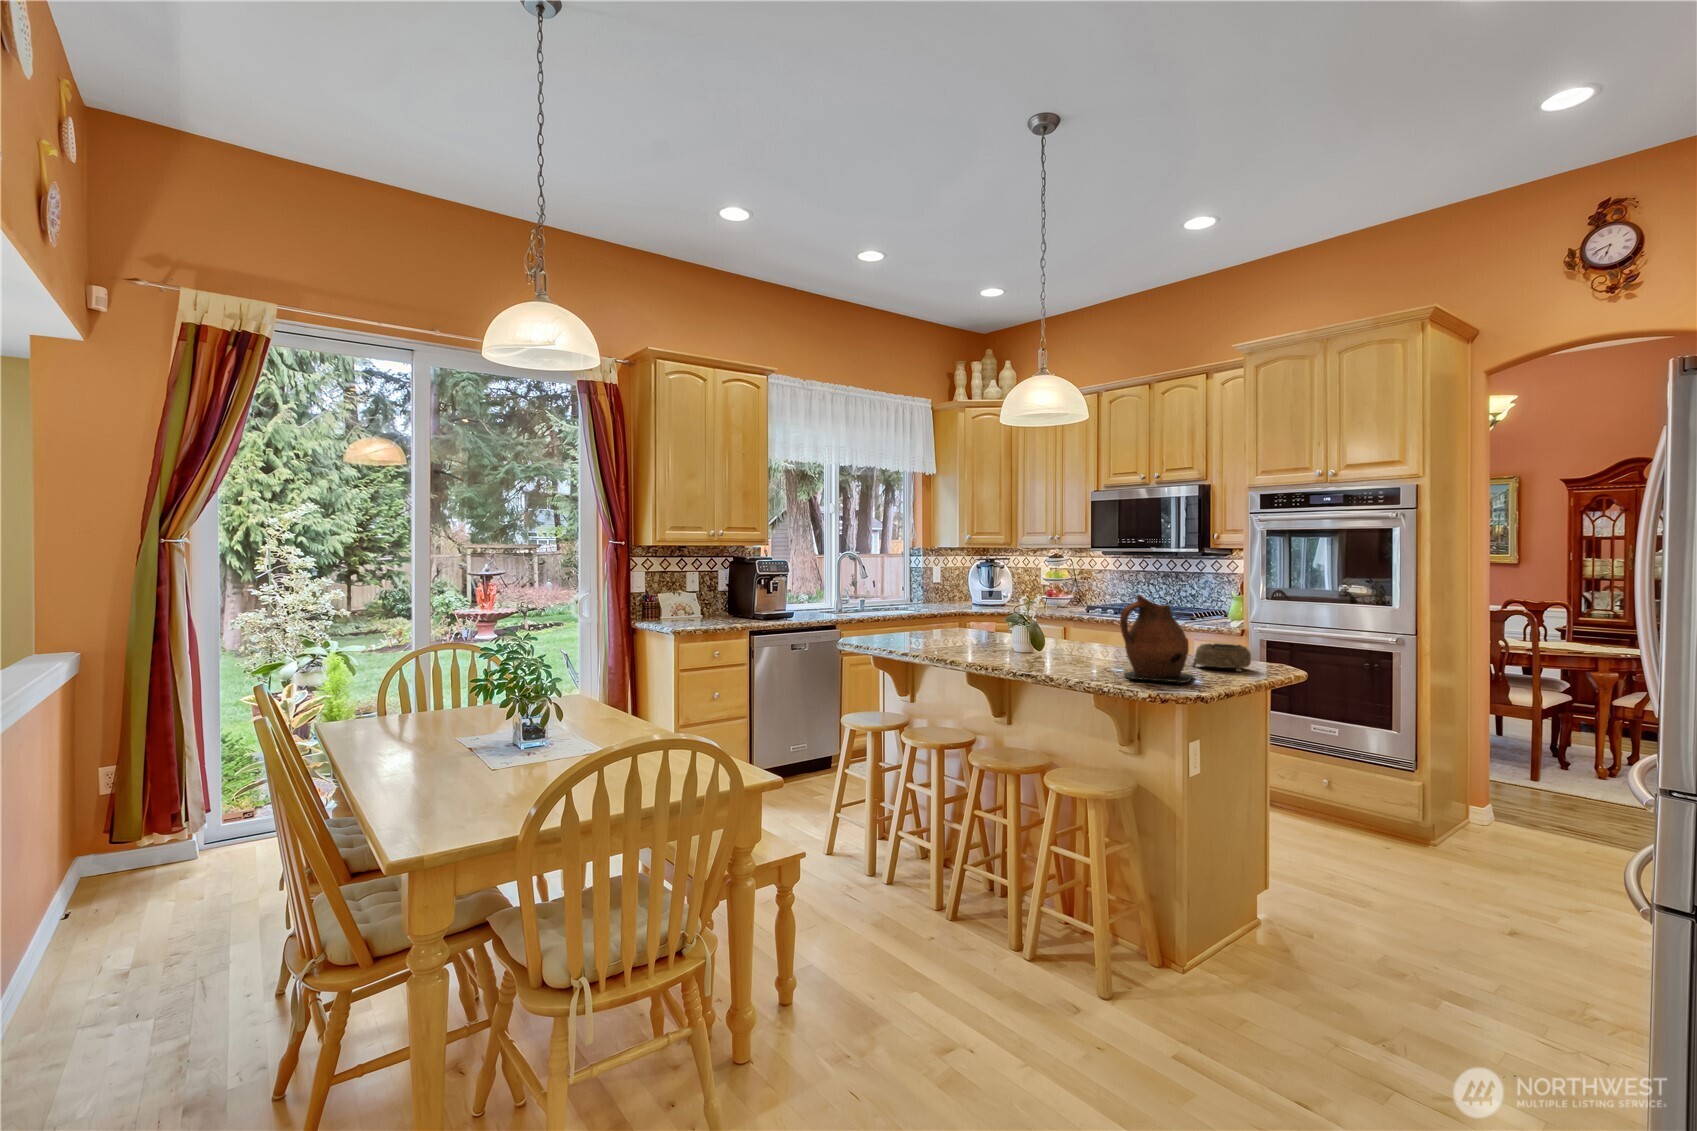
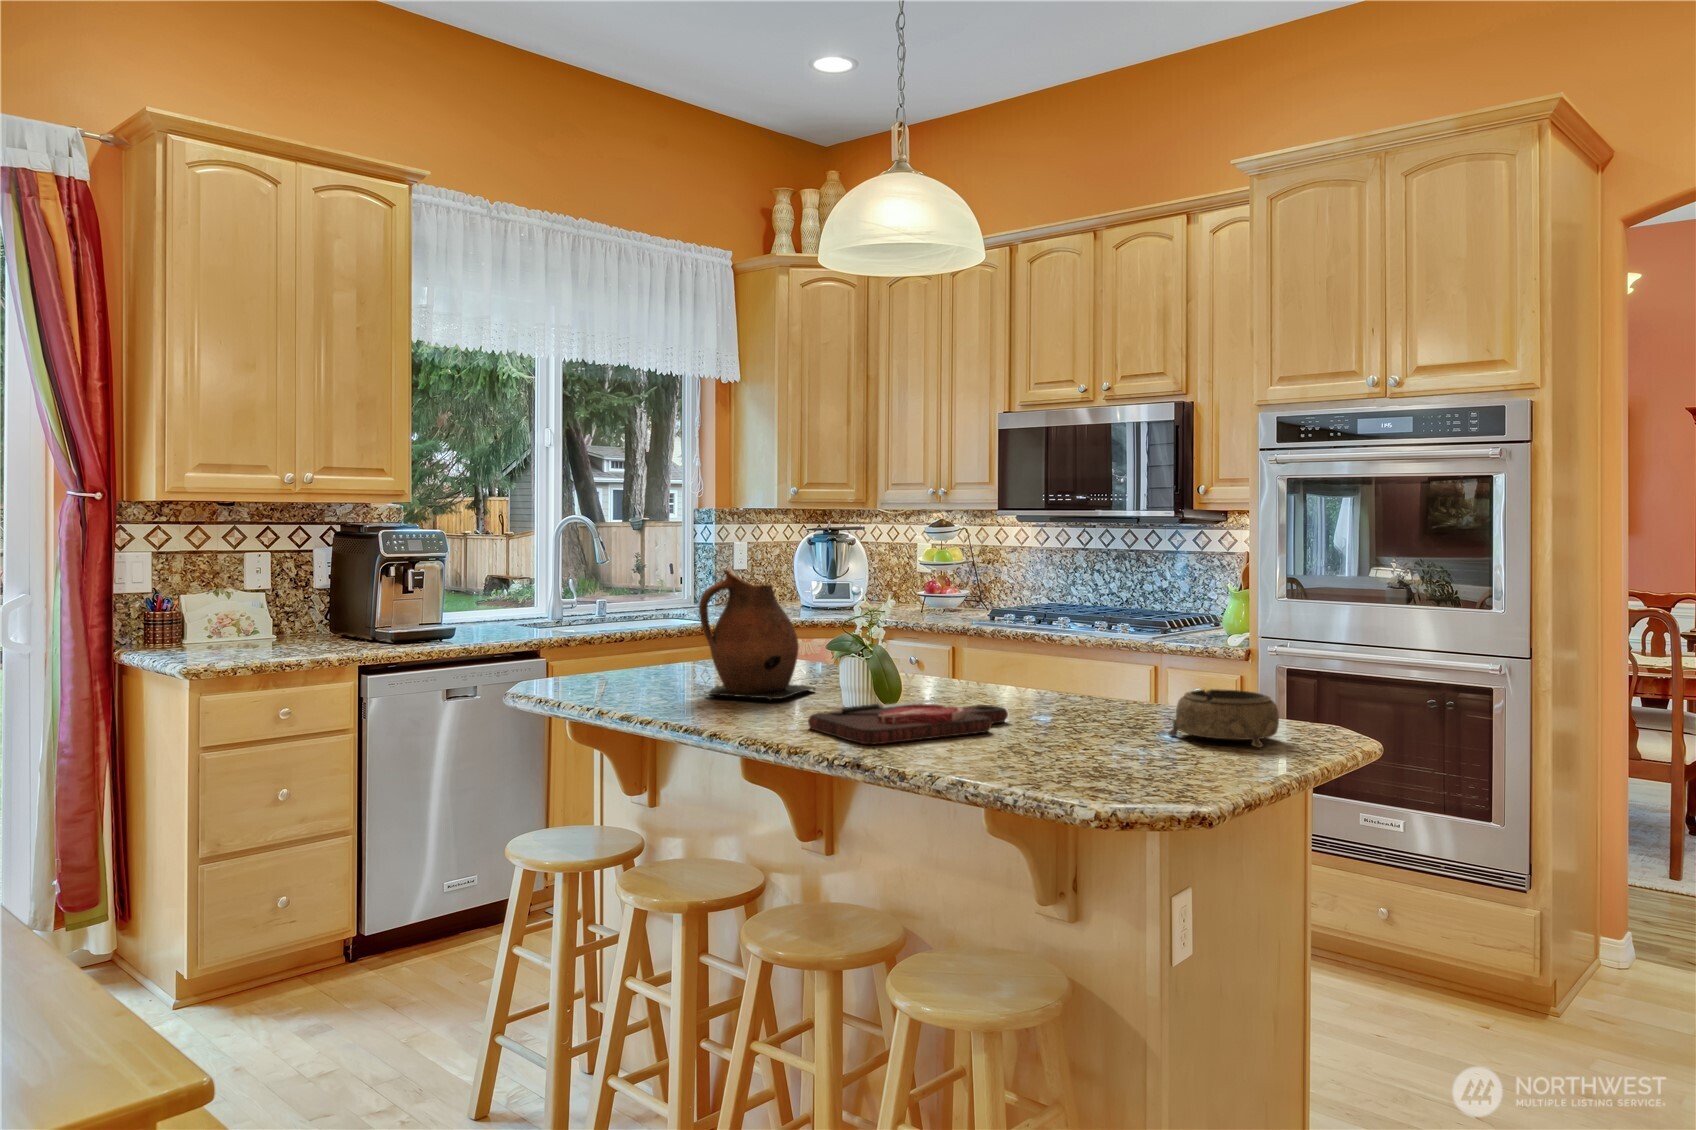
ceramic pitcher: present [1120,595,1194,683] -> present [699,569,815,700]
cutting board: none [1002,646,1105,666] -> present [808,698,1008,744]

